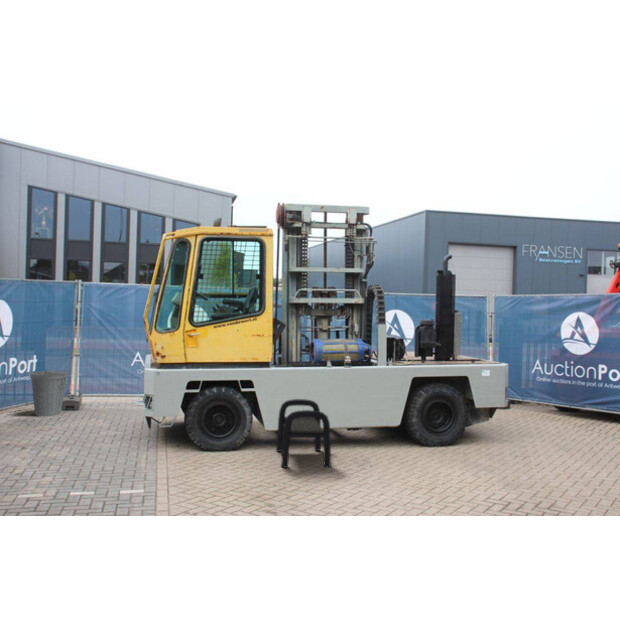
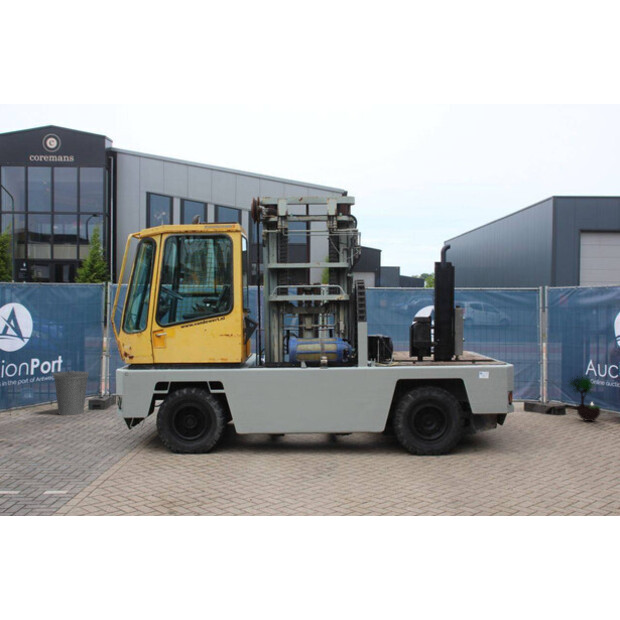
potted tree: none [519,369,549,413] -> present [568,376,600,421]
bench: present [277,399,331,468] -> none [229,402,291,476]

